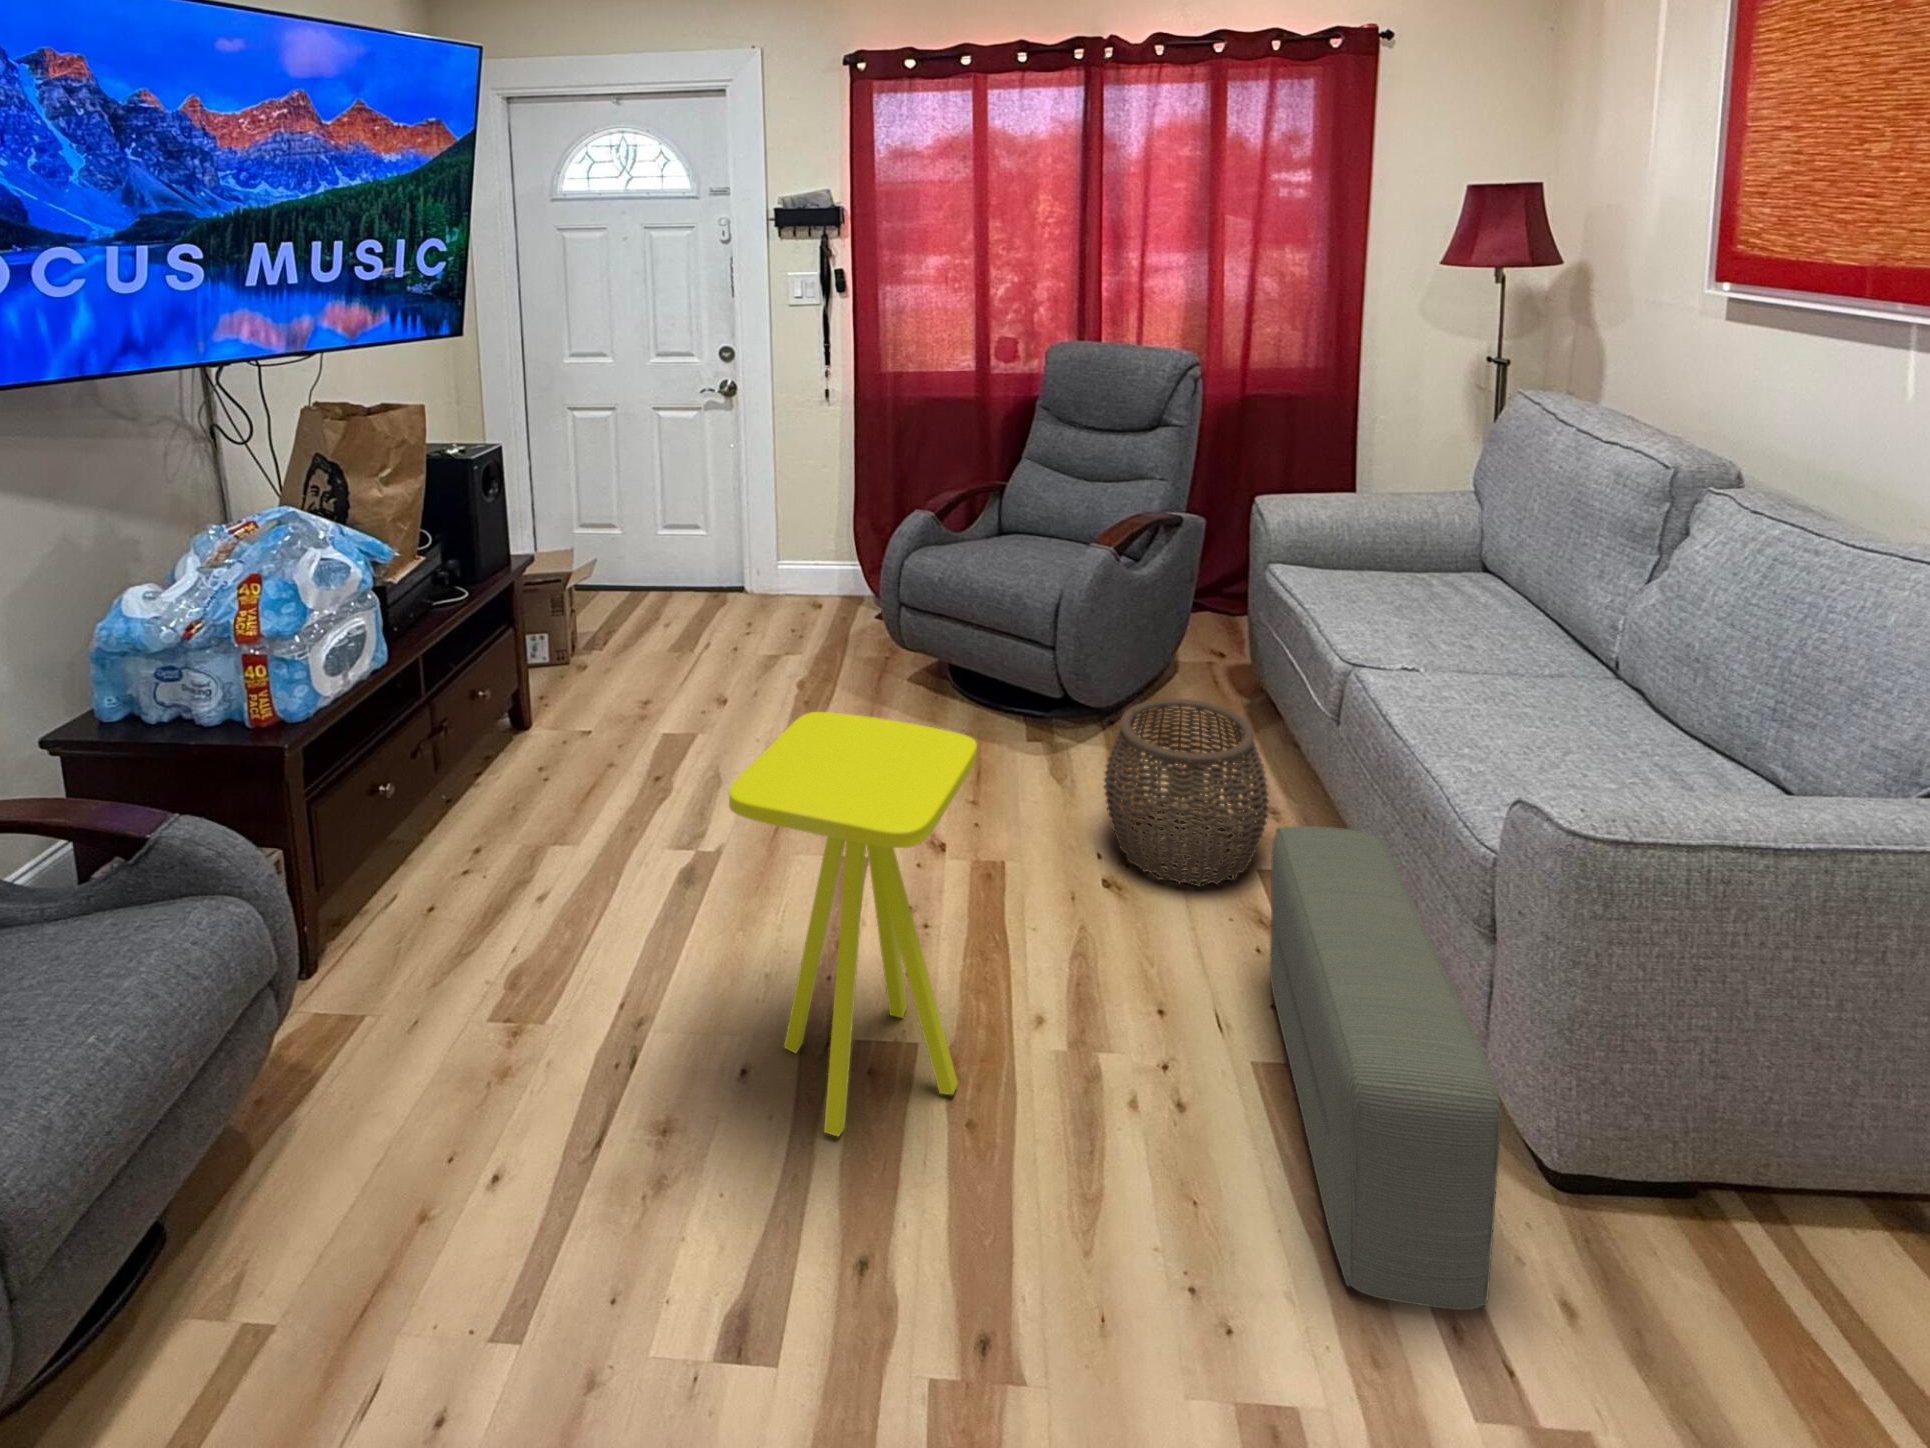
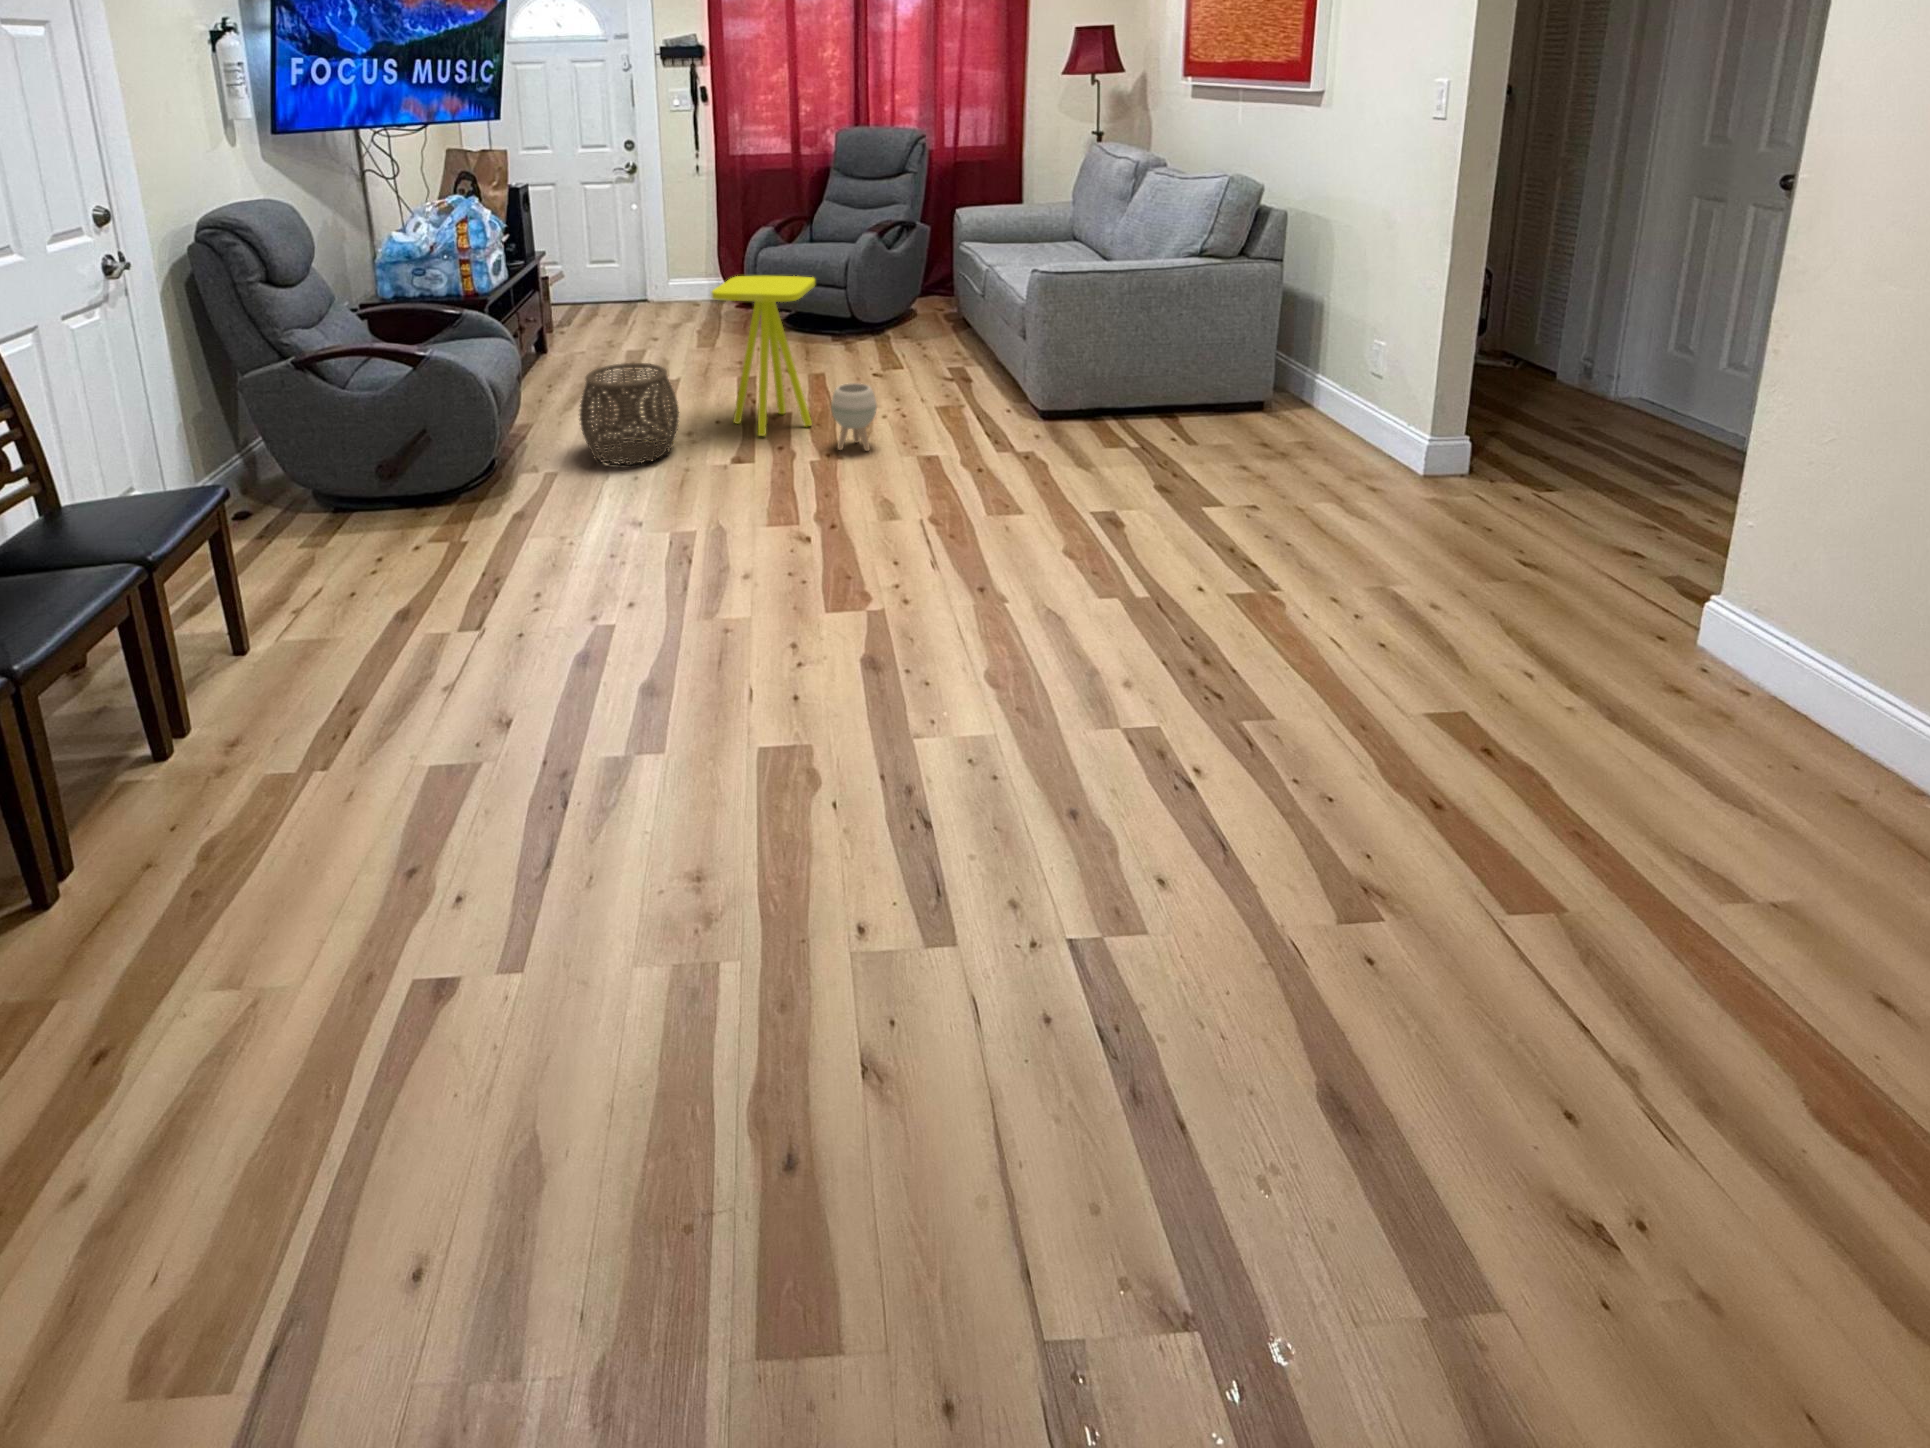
woven basket: present [1104,698,1269,886] -> present [580,363,679,465]
pouf: present [1270,826,1501,1310] -> none [947,320,1015,446]
planter: none [996,1064,1113,1271] -> present [831,383,877,451]

